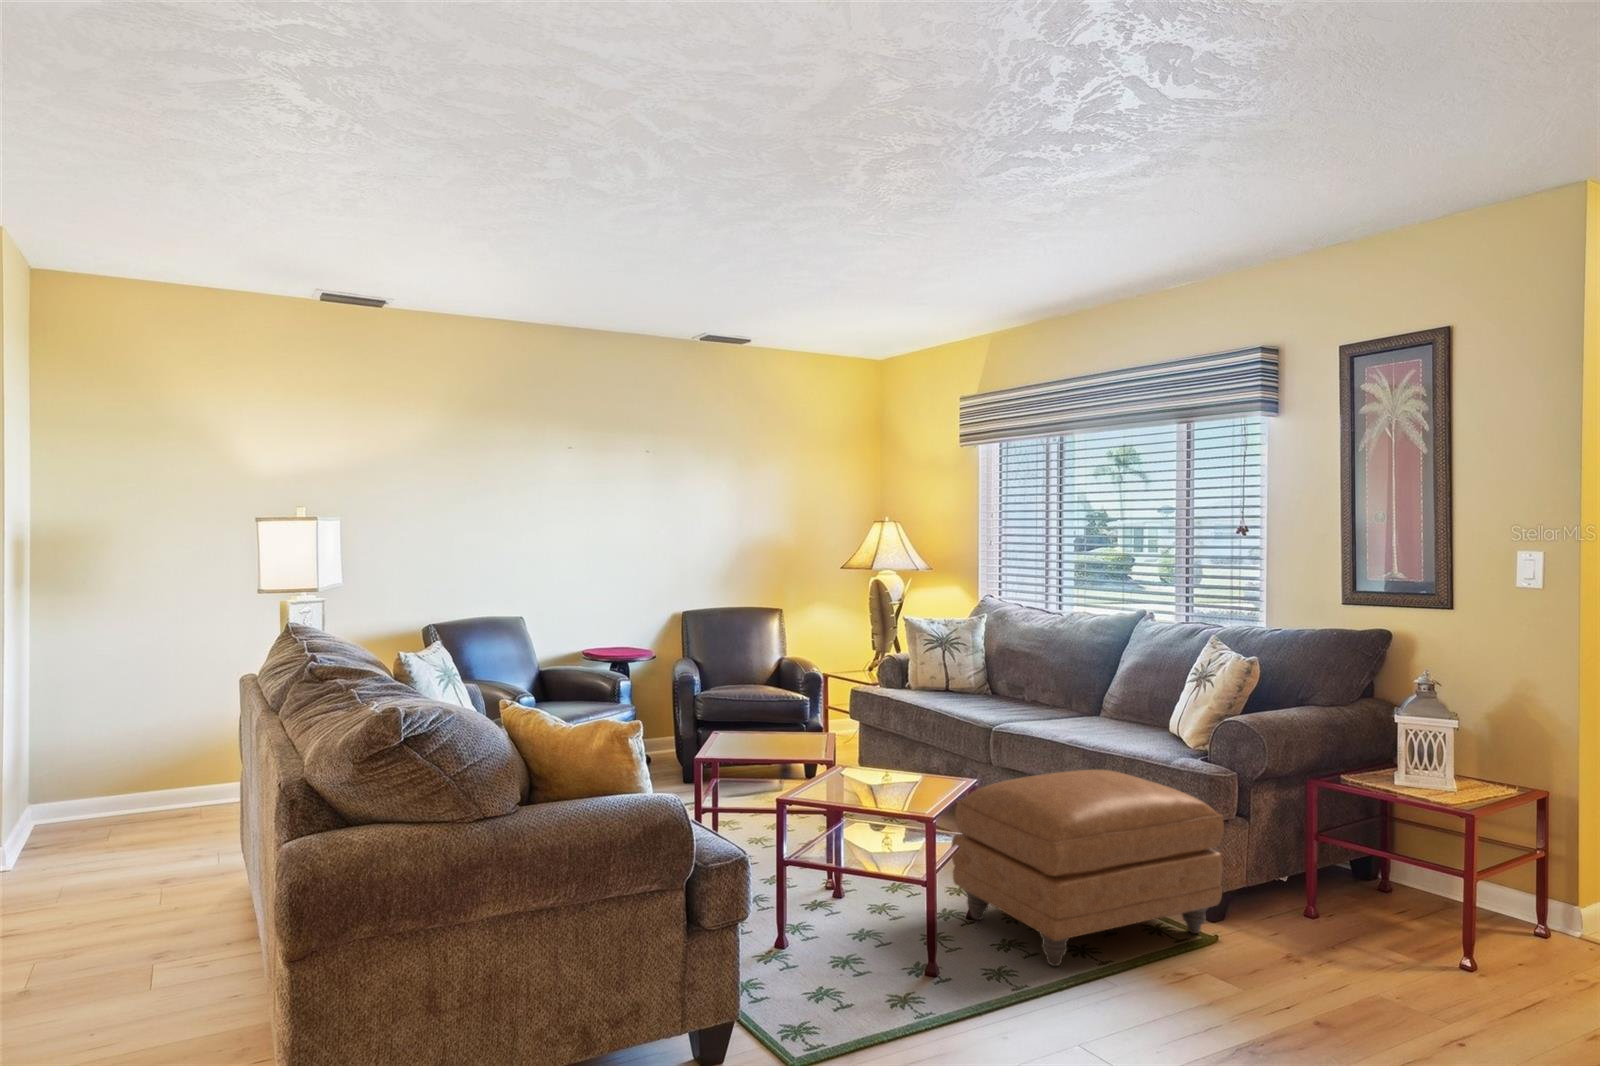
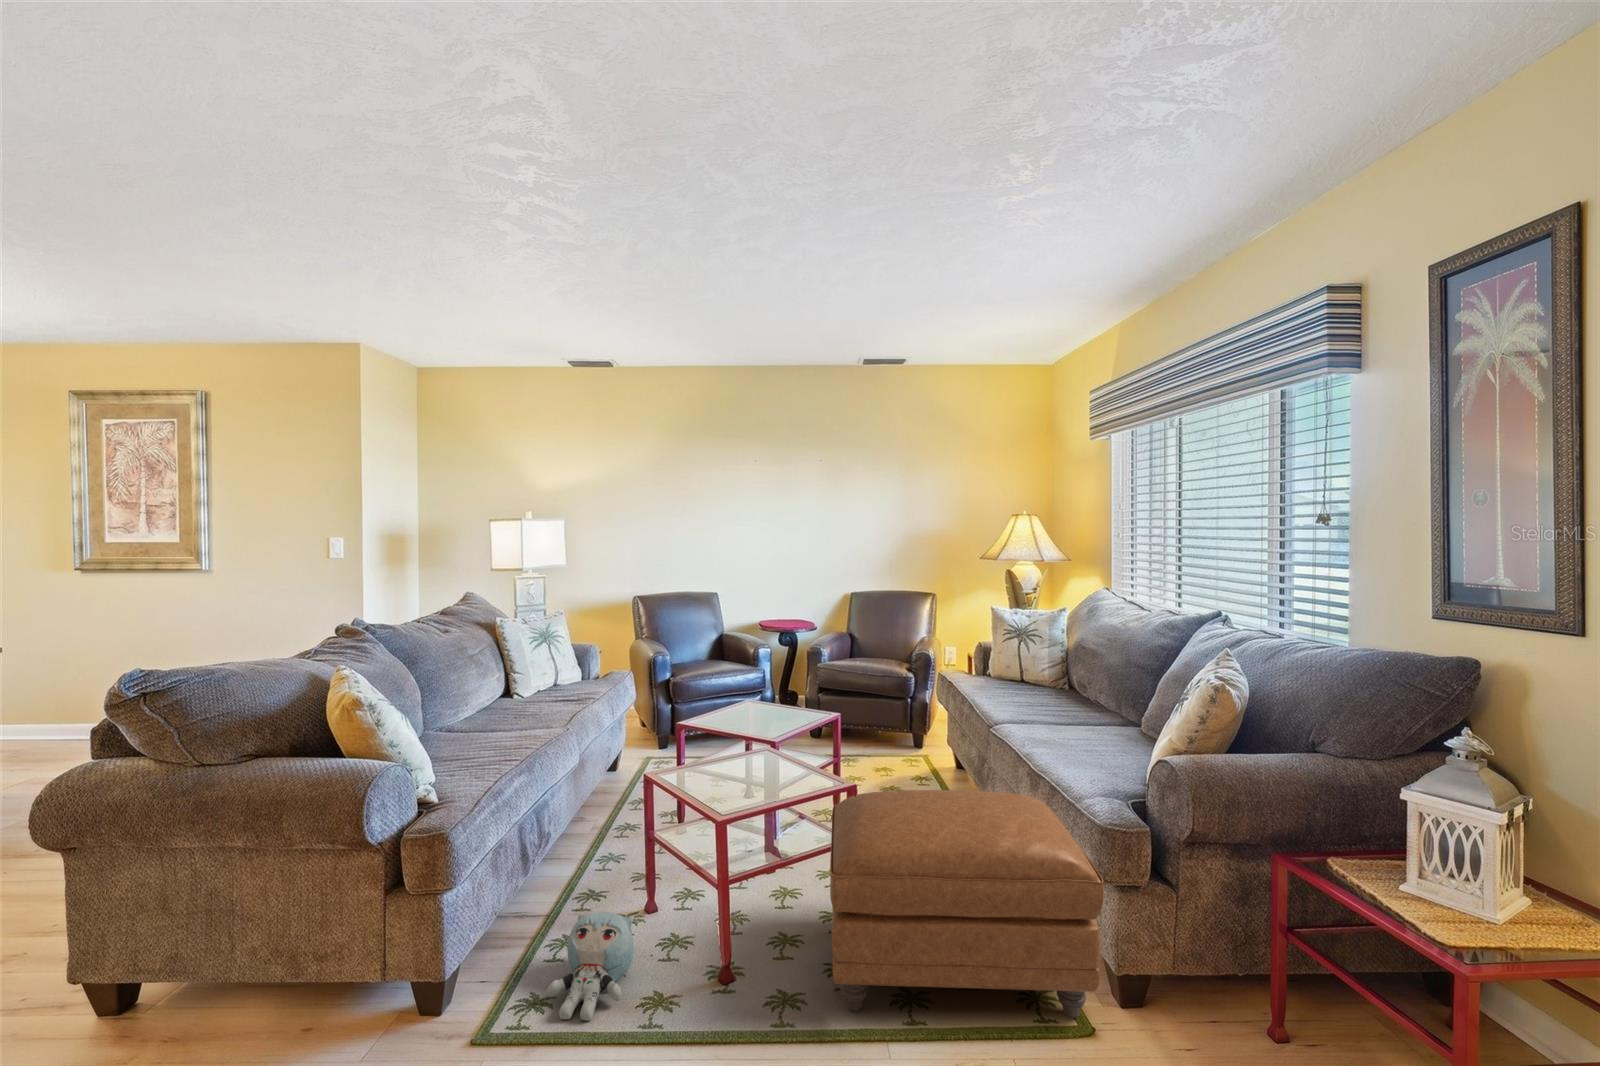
plush toy: none [783,932,874,1034] -> present [547,912,635,1021]

